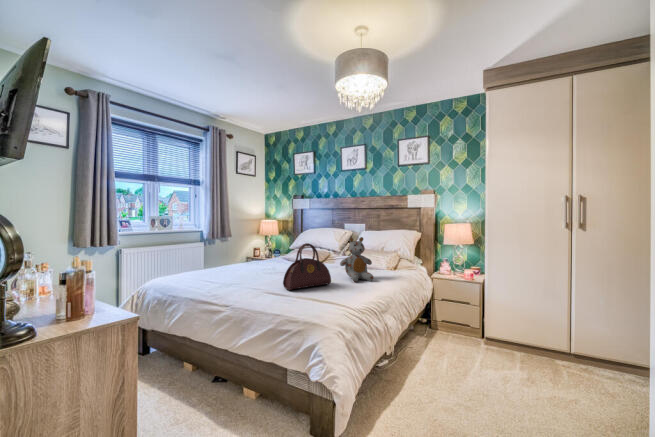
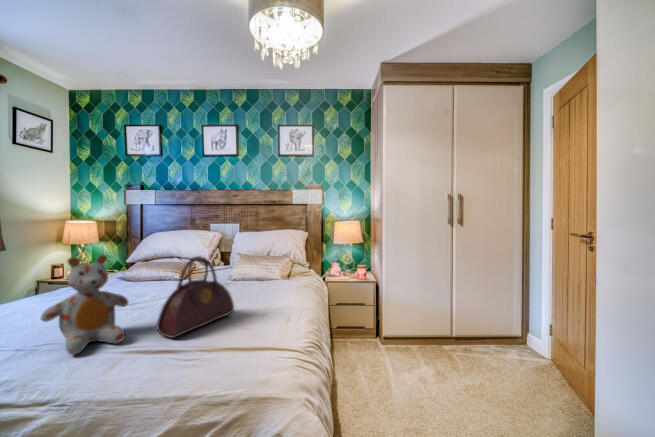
stuffed bear: present [340,237,374,282] -> present [40,255,128,355]

